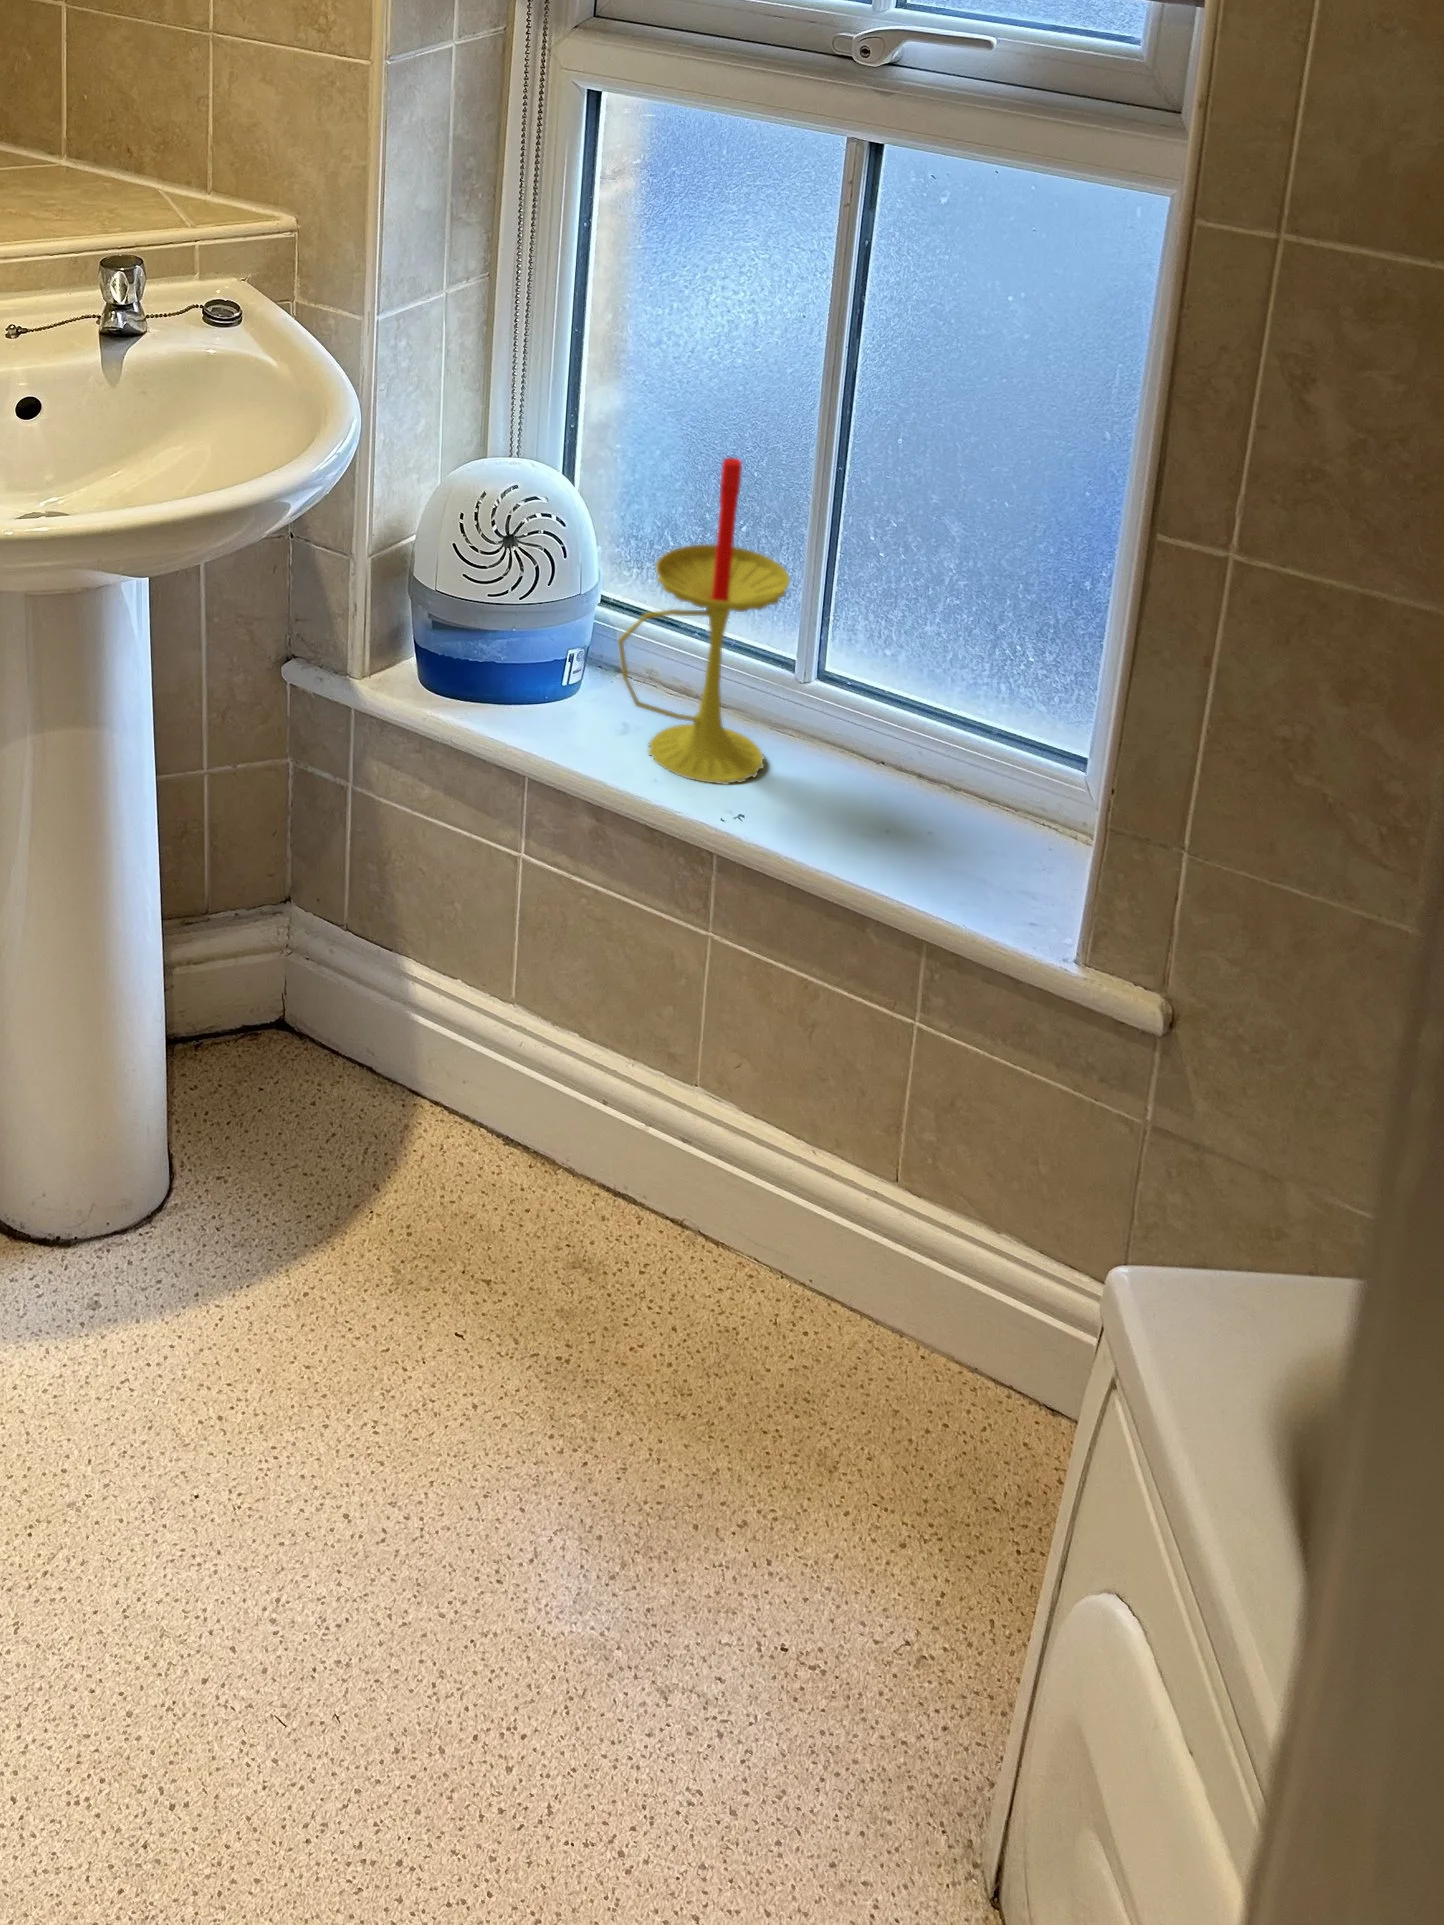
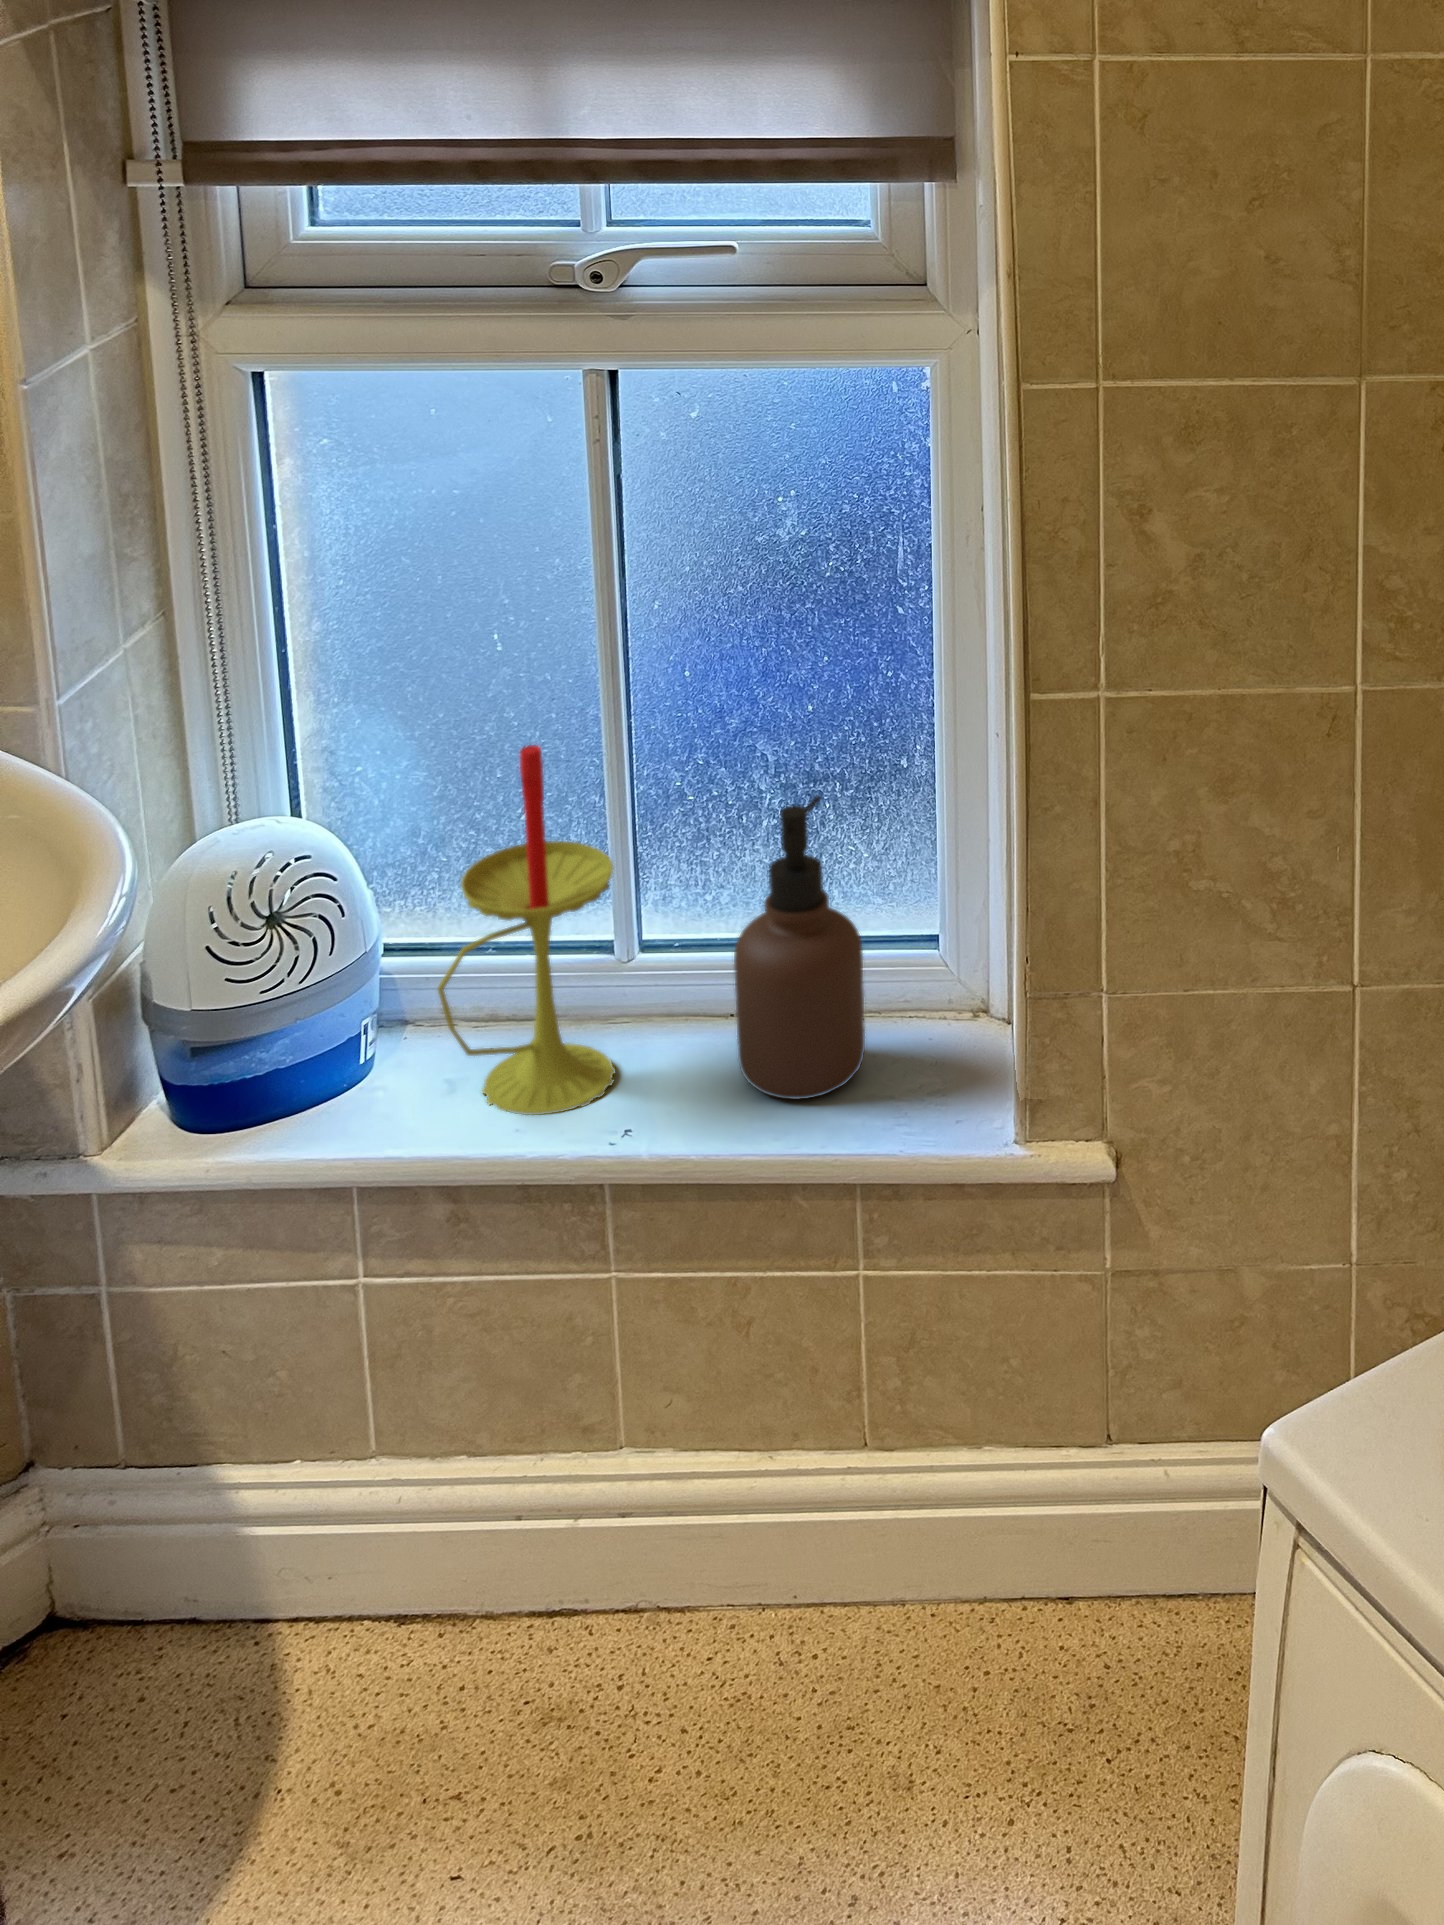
soap dispenser: none [863,580,998,854] -> present [734,795,865,1099]

